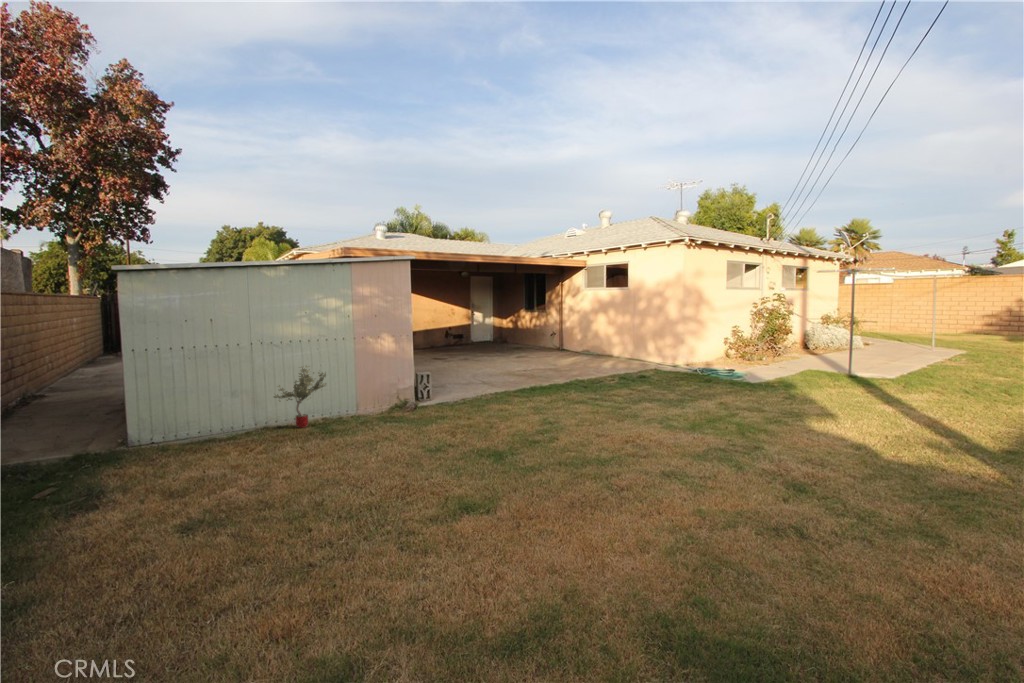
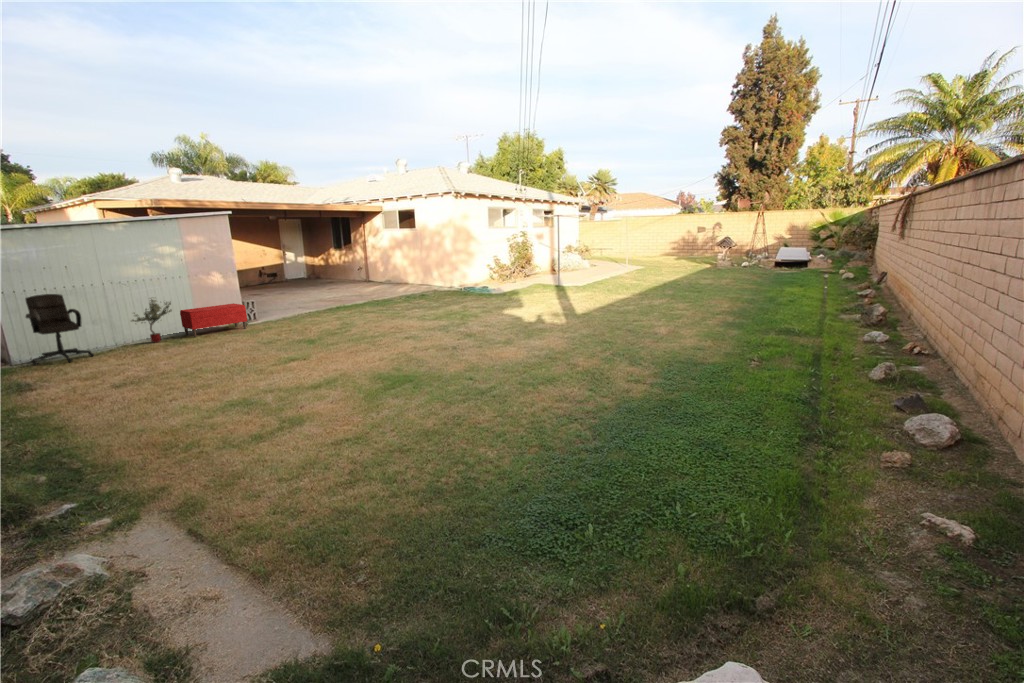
chair: none [138,356,217,455] -> present [26,294,94,365]
bench: none [338,377,418,423] -> present [180,303,247,337]

